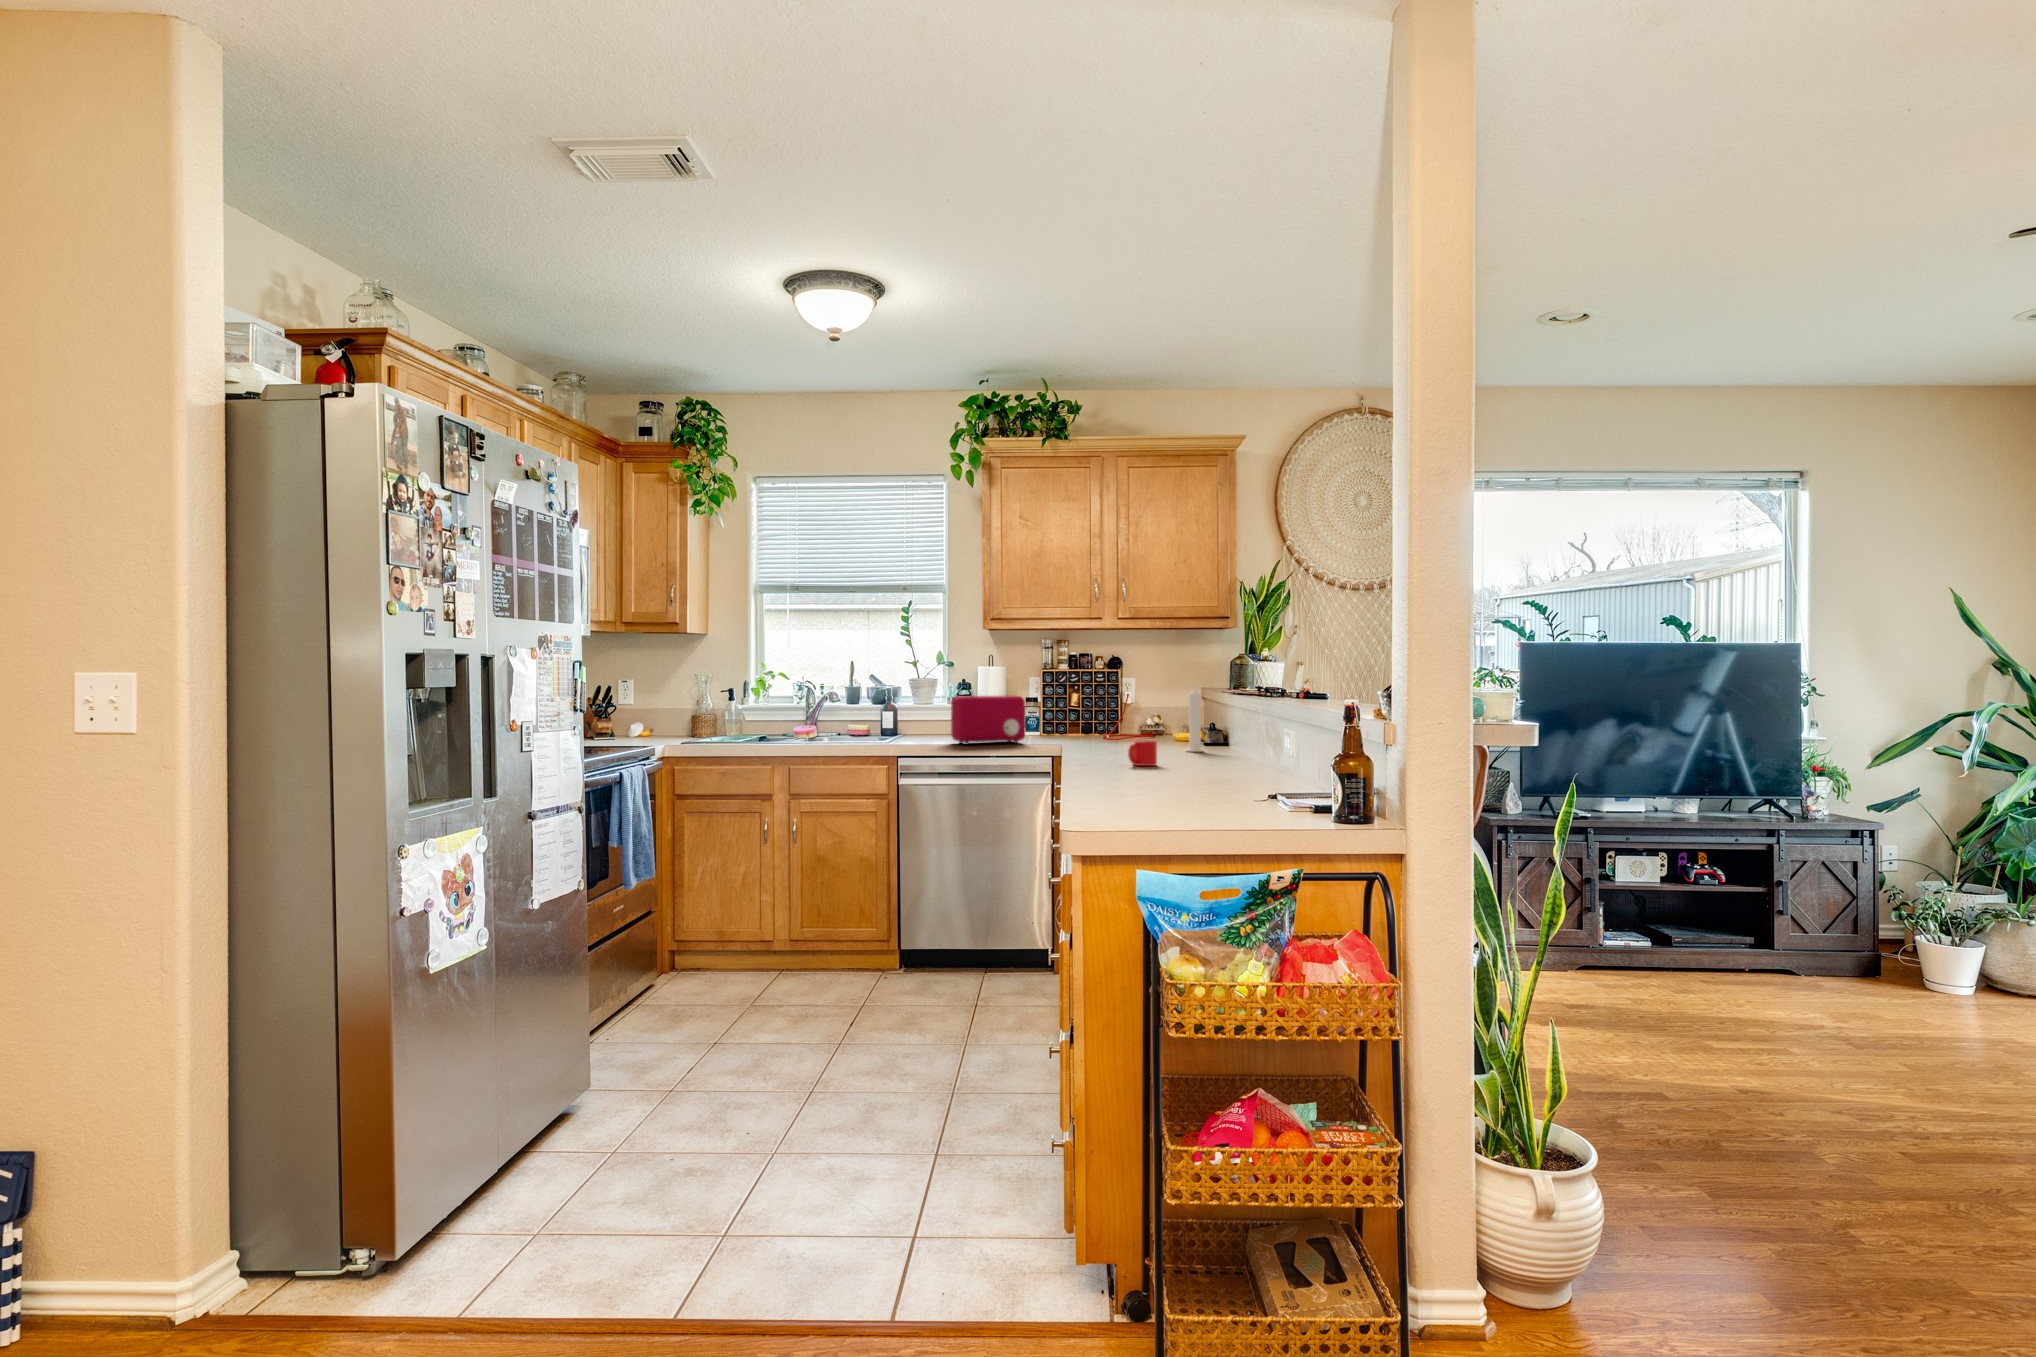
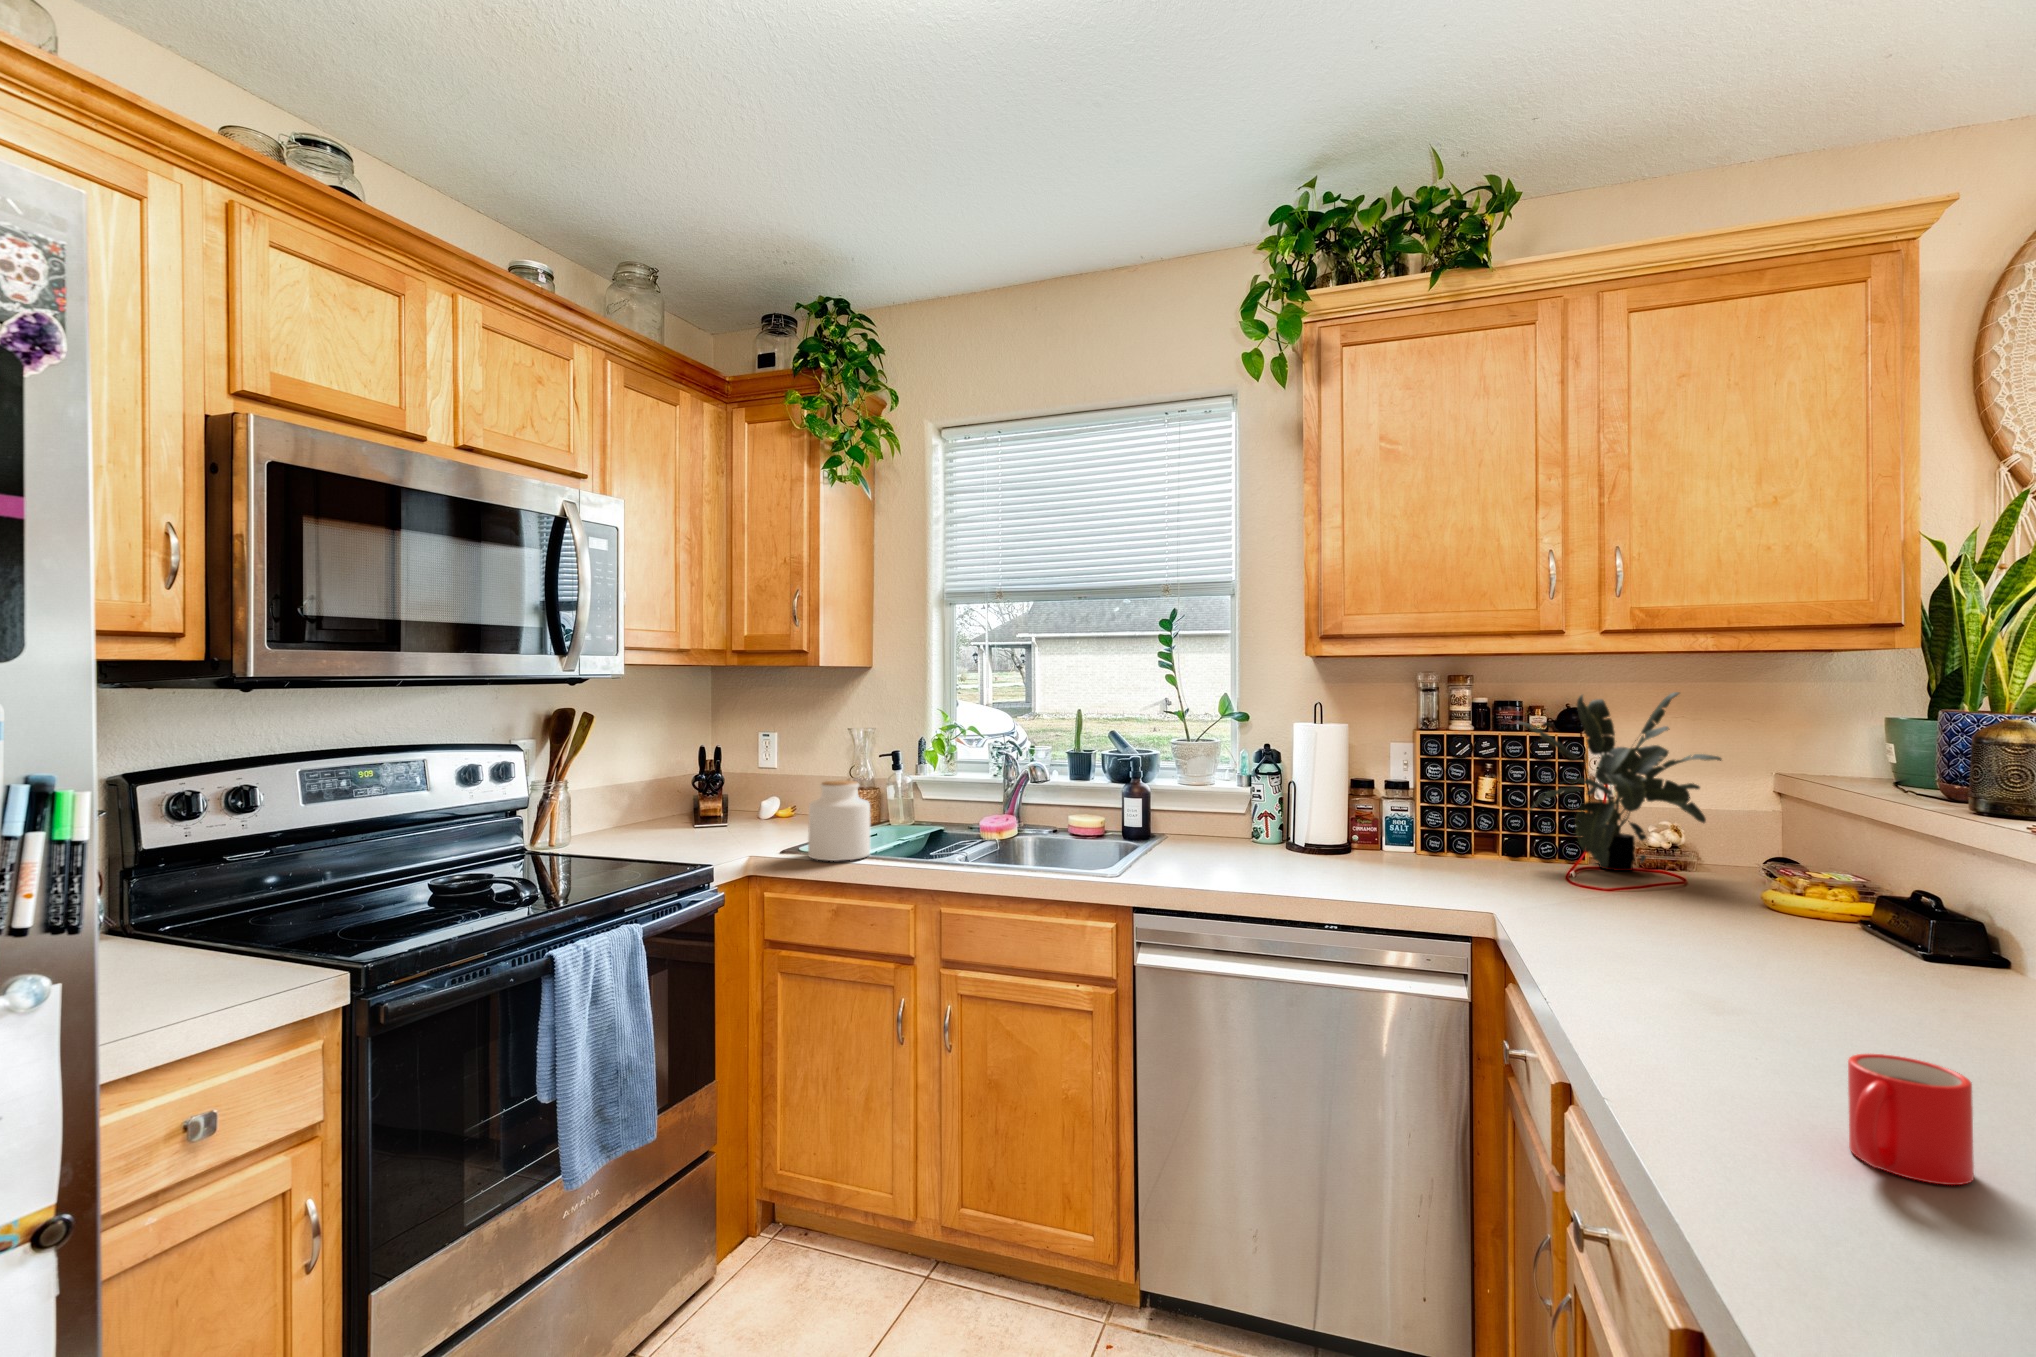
potted plant: none [1087,649,1172,737] -> present [1517,692,1721,871]
candle: present [1187,686,1204,752] -> none [1878,806,1950,1000]
toaster: present [951,695,1025,745] -> none [1236,784,1389,885]
jar: none [706,701,743,745] -> present [808,781,870,861]

